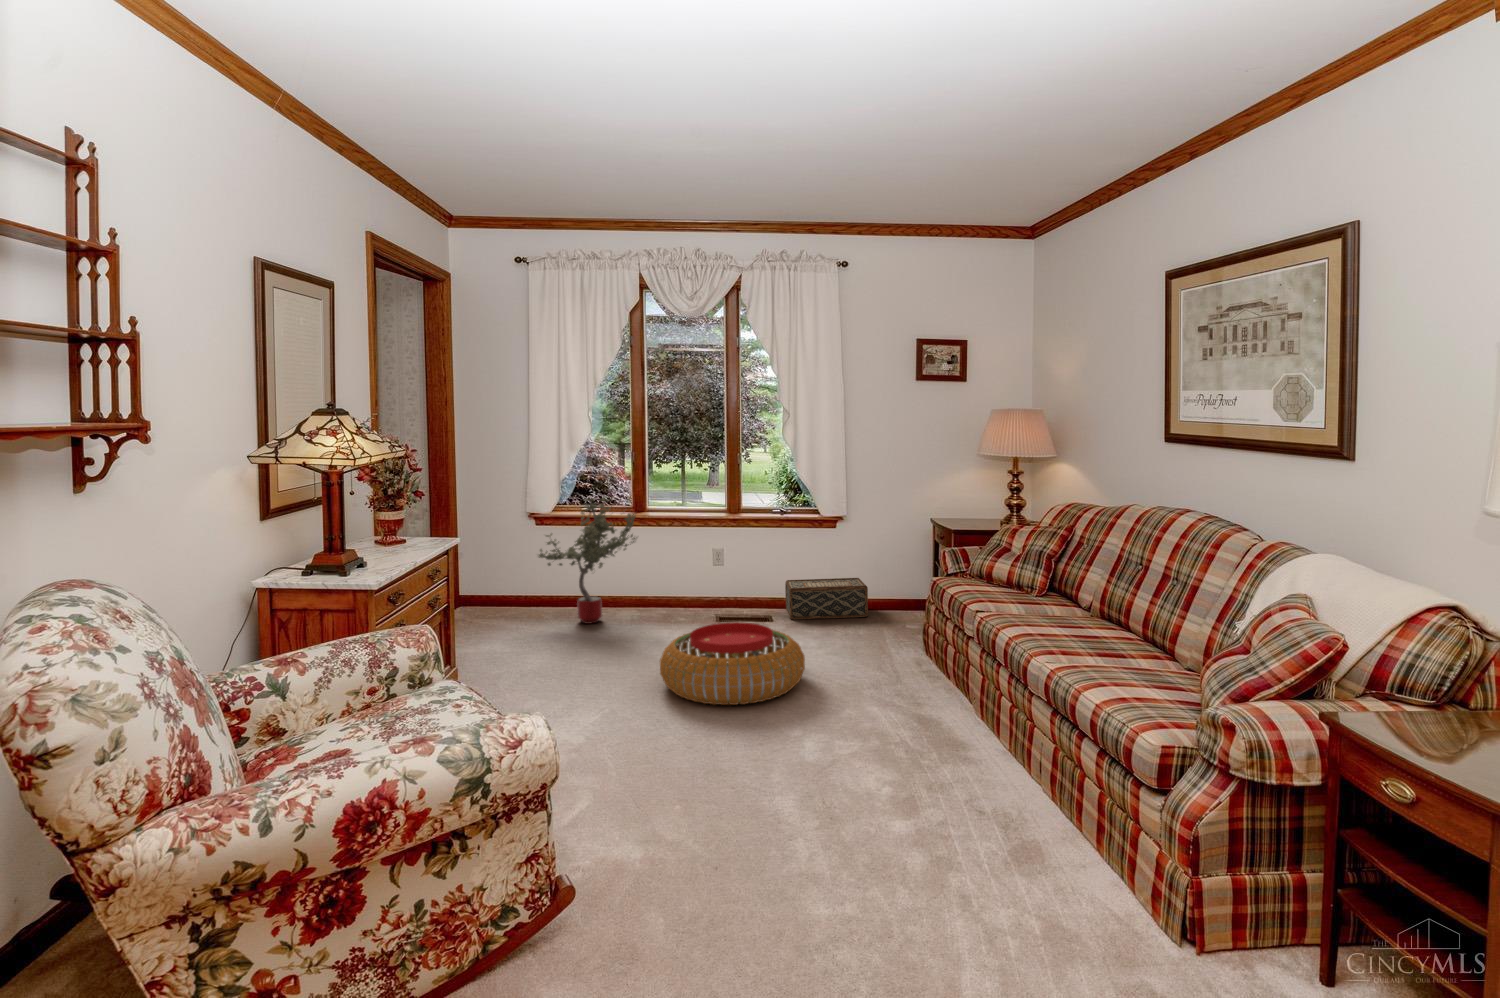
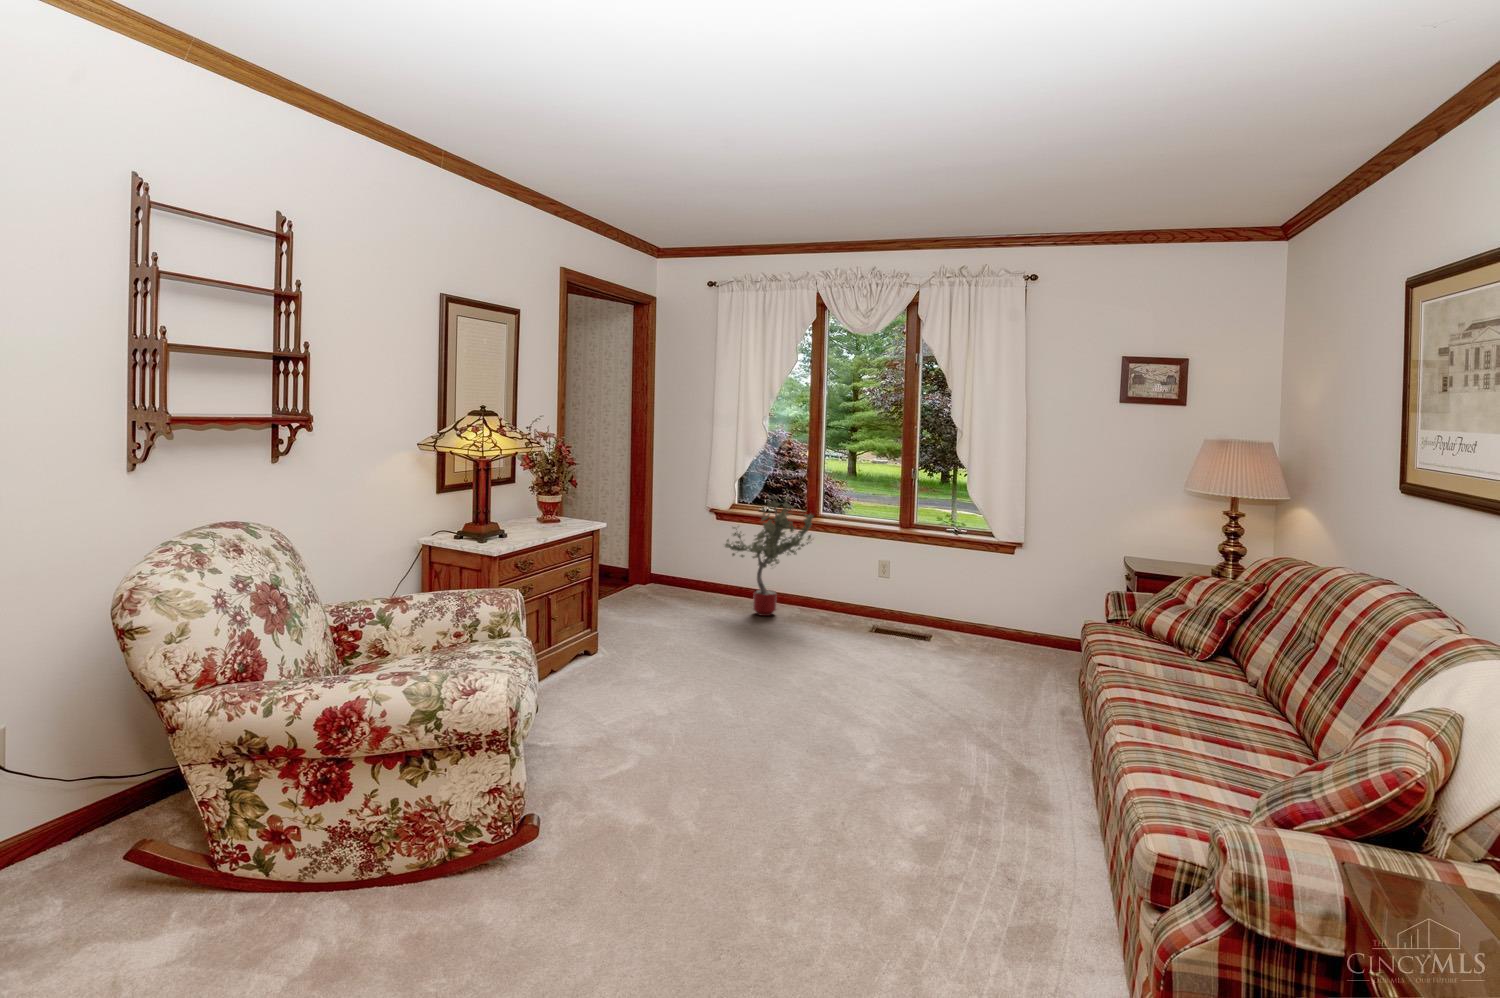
woven basket: present [785,578,868,619] -> none [959,602,1051,655]
pouf: present [660,622,805,705] -> none [772,633,921,717]

